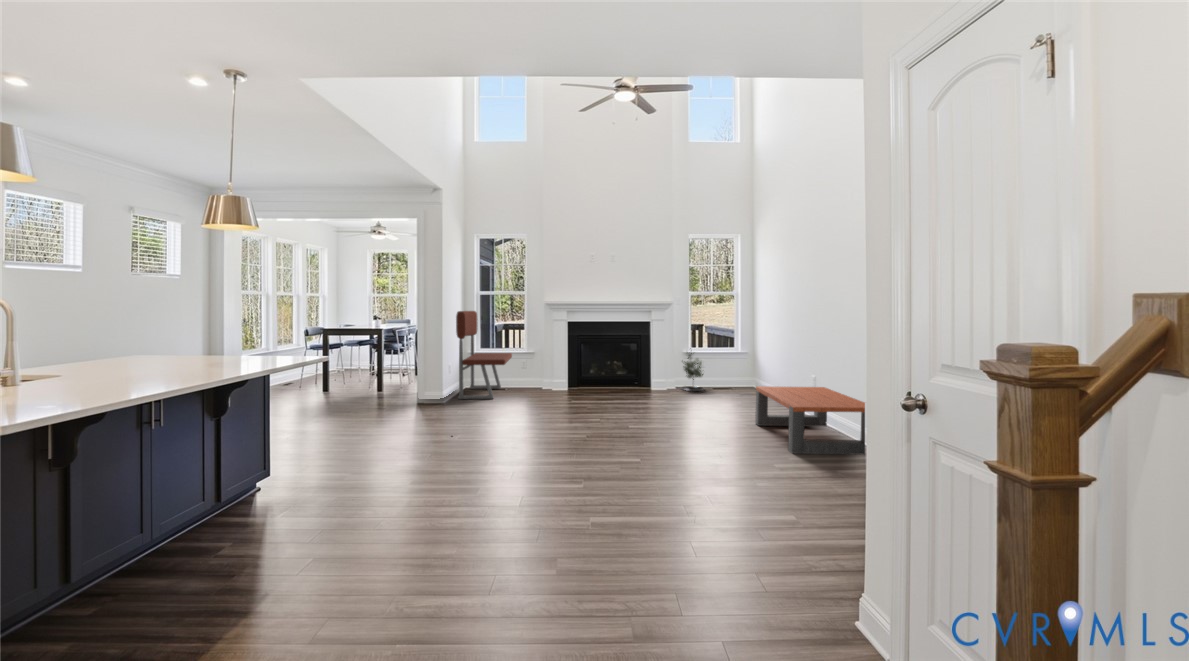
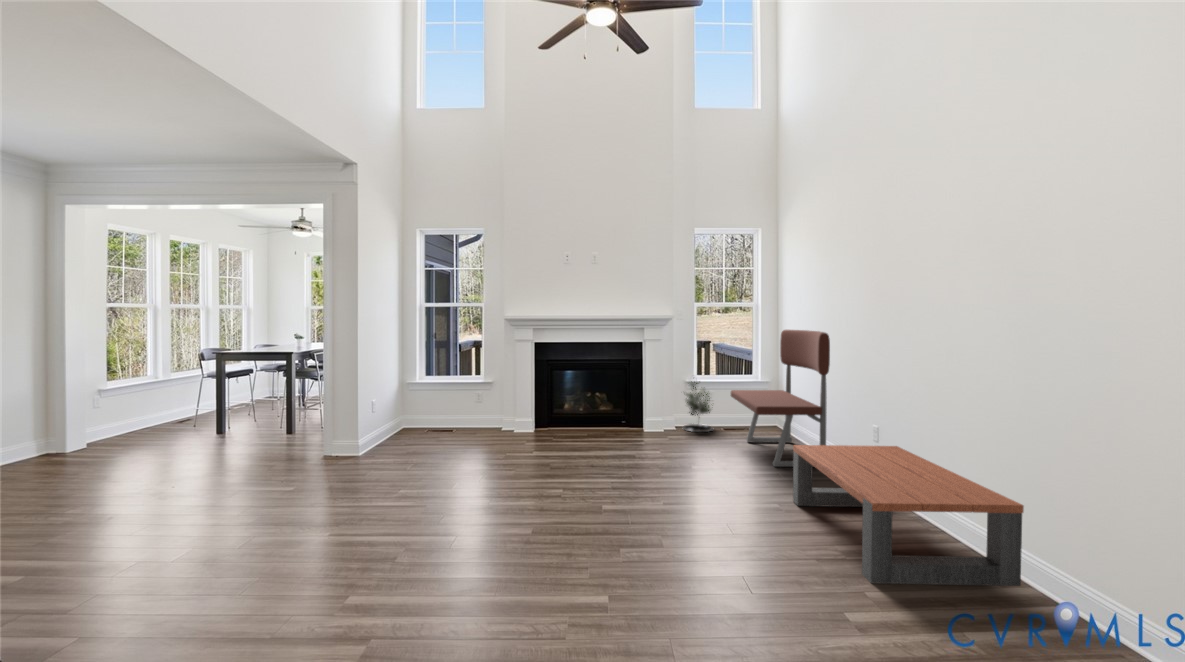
bench: present [456,311,512,399] -> present [731,330,830,467]

